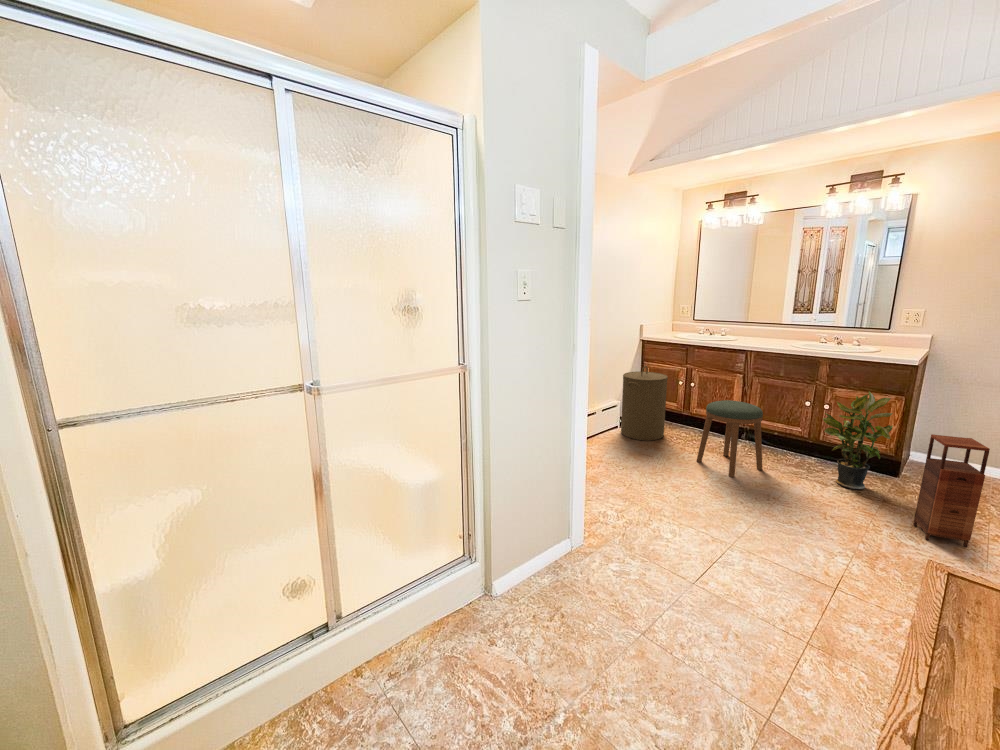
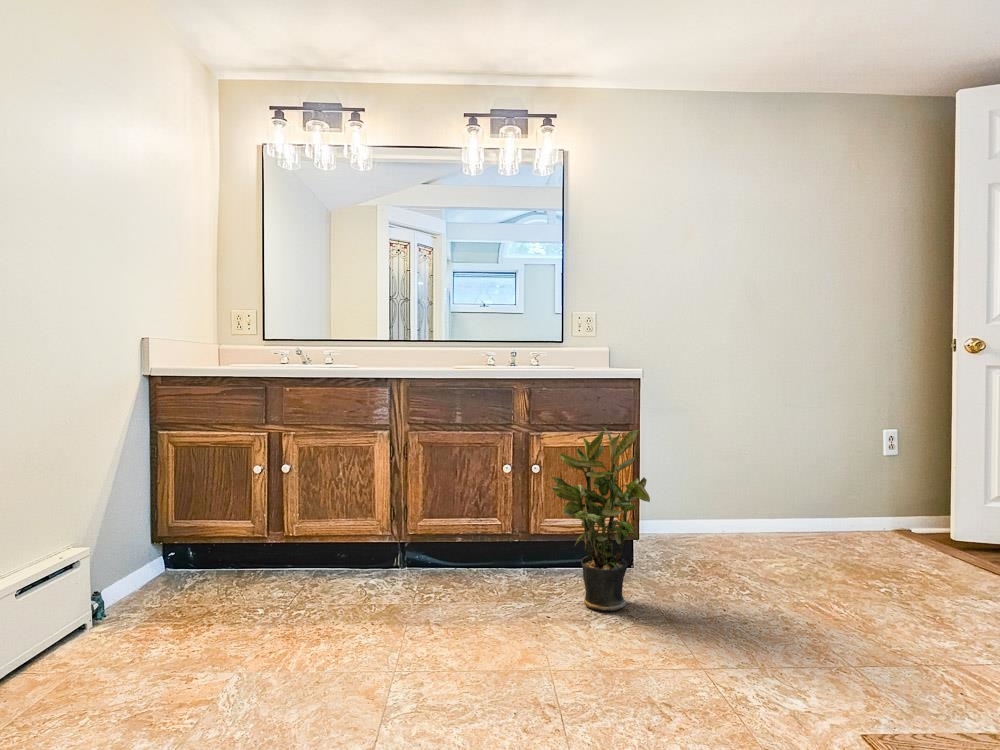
laundry hamper: present [621,366,668,441] -> none [96,432,230,651]
stool: present [697,400,763,477] -> none [337,483,473,675]
storage cabinet: present [913,434,990,547] -> none [739,470,826,674]

